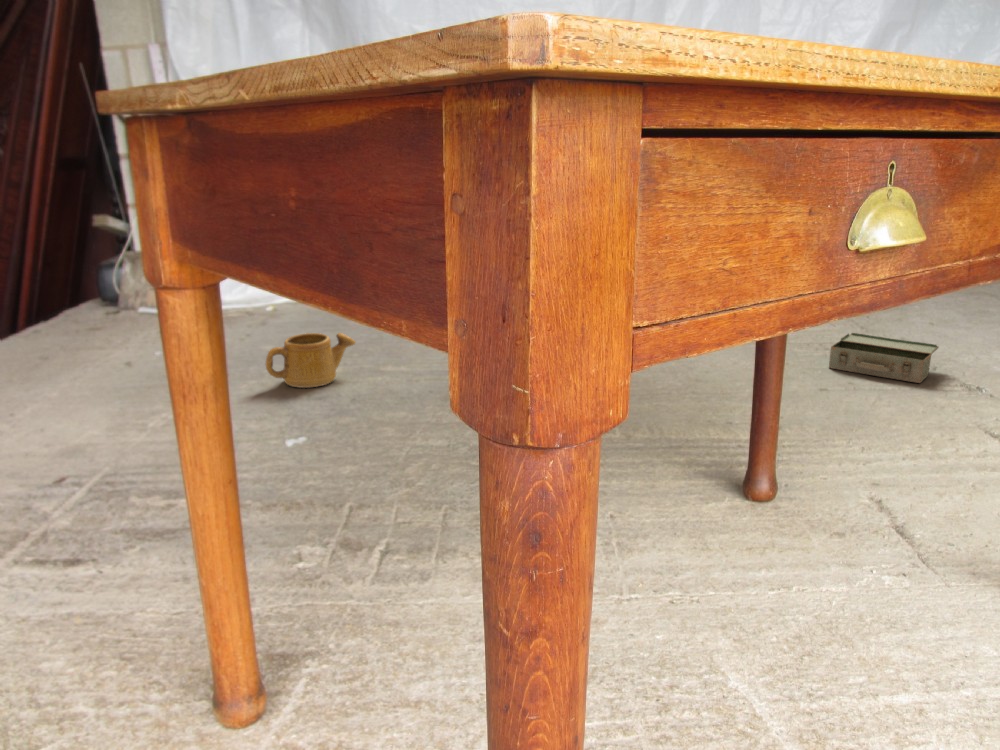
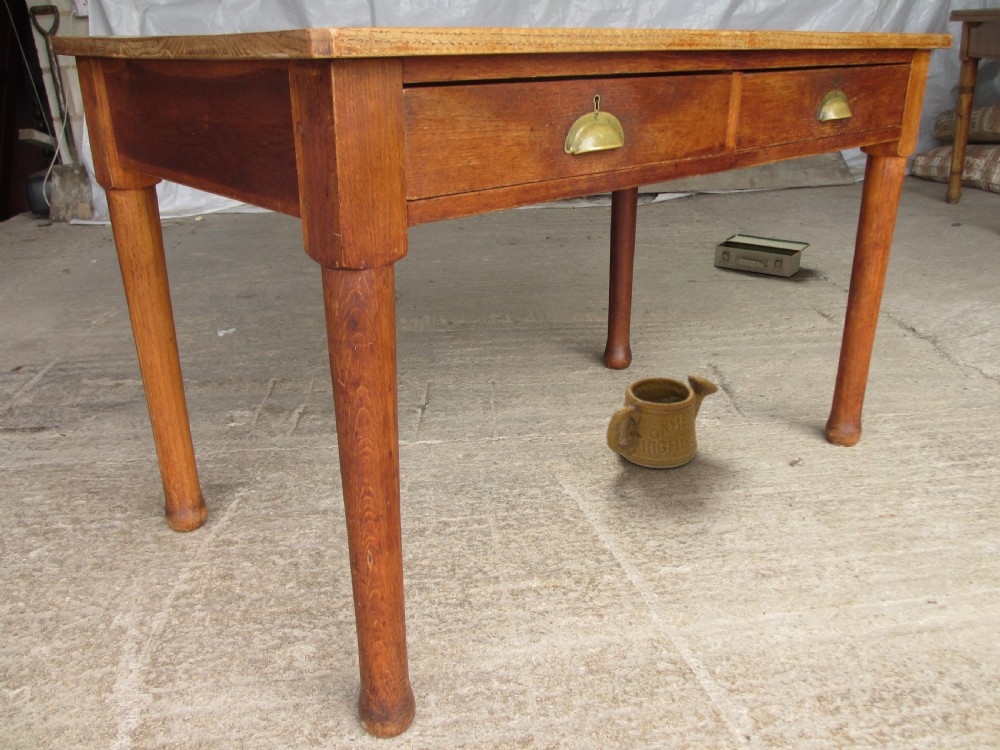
watering can: present [266,333,356,388] -> present [606,374,718,468]

